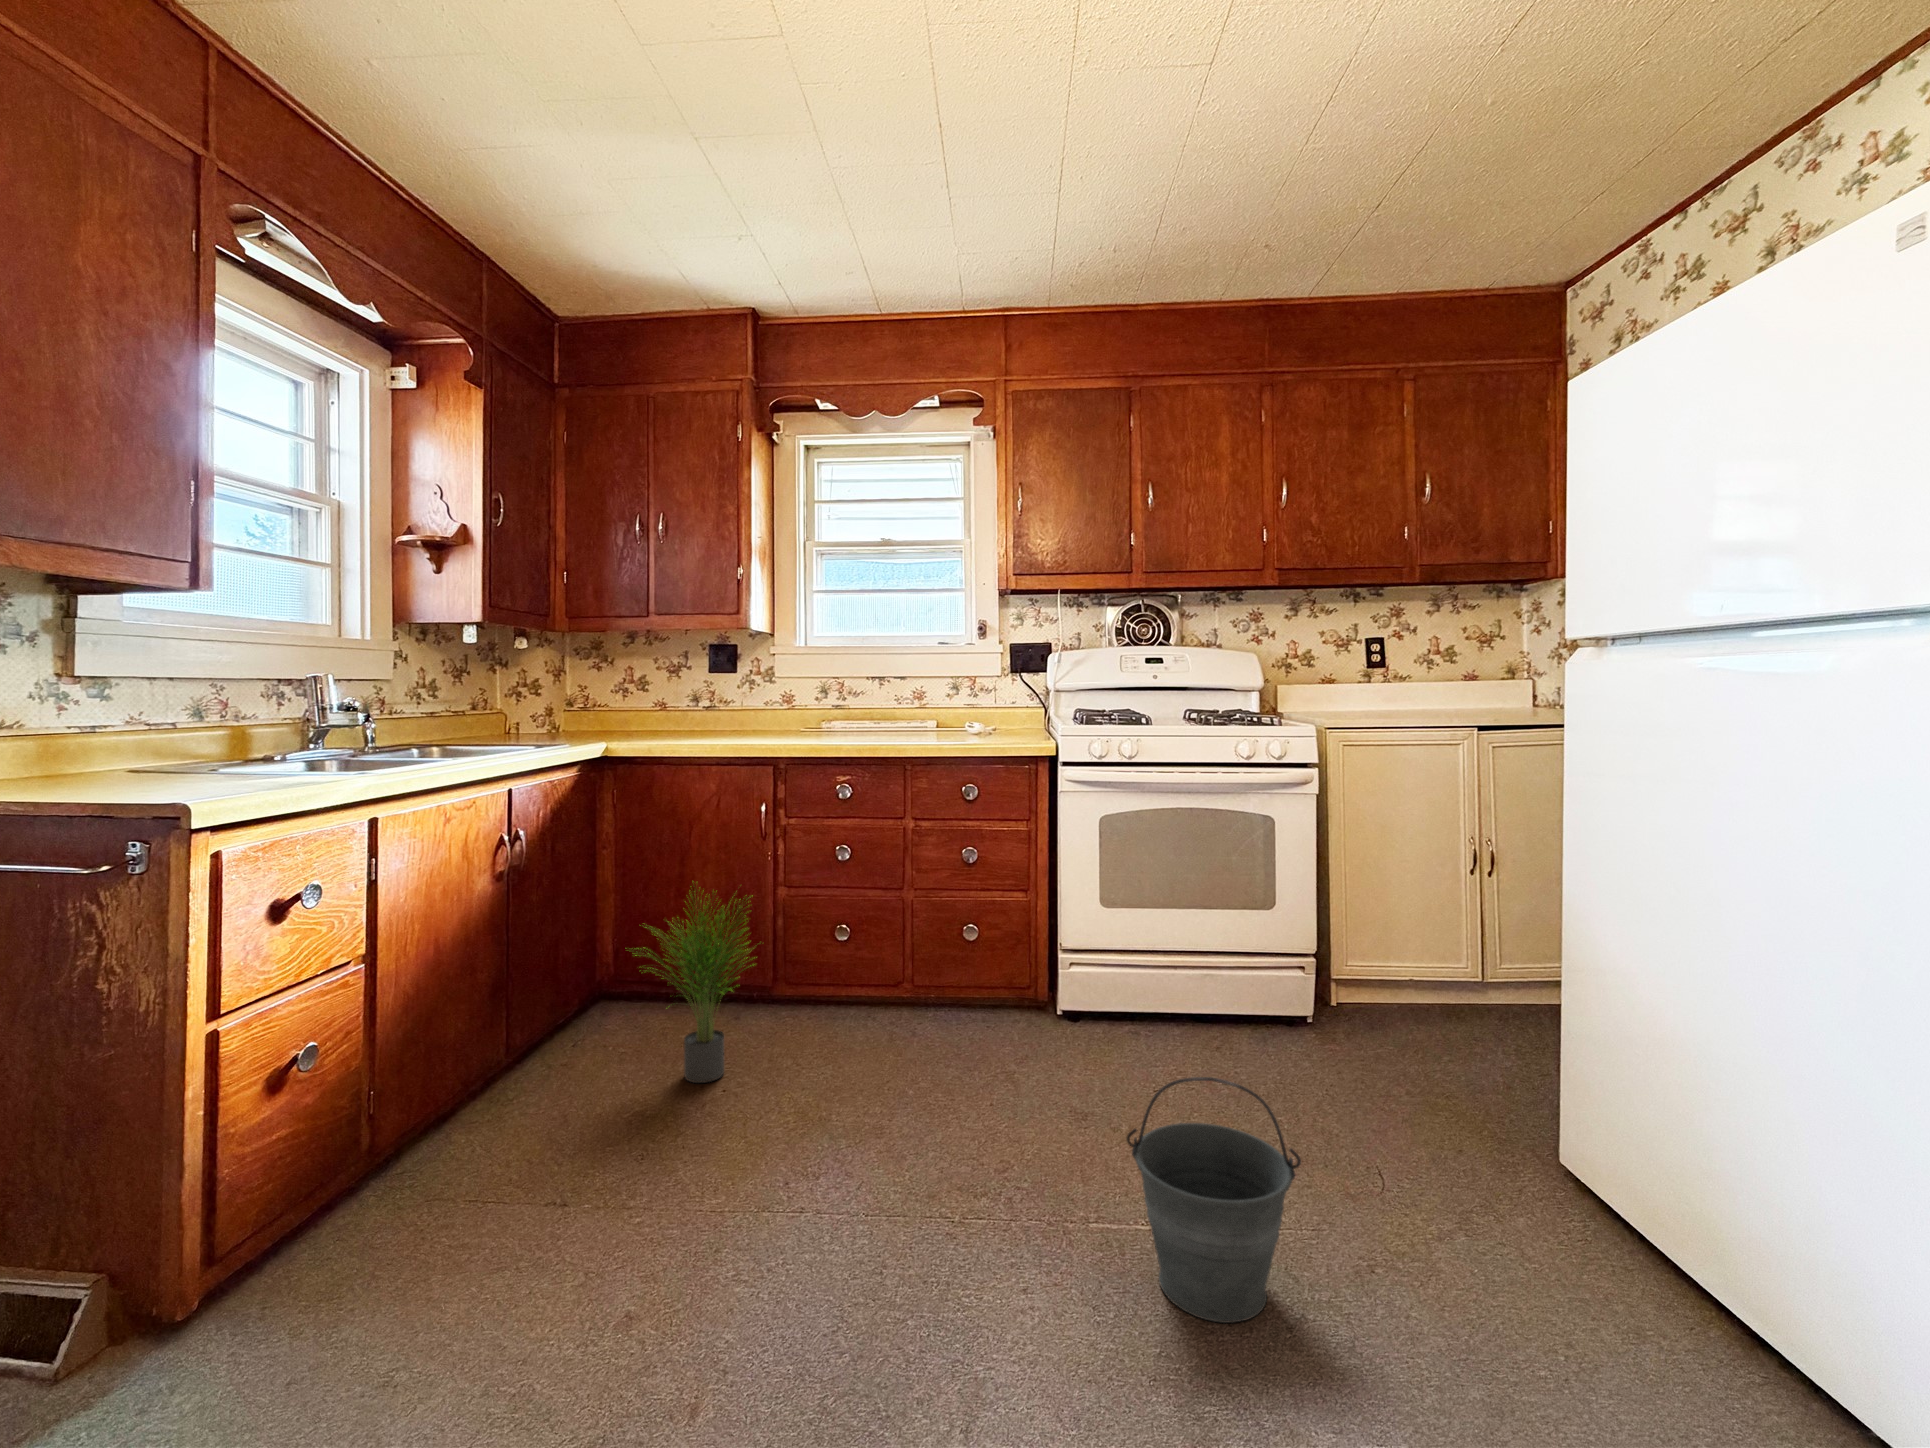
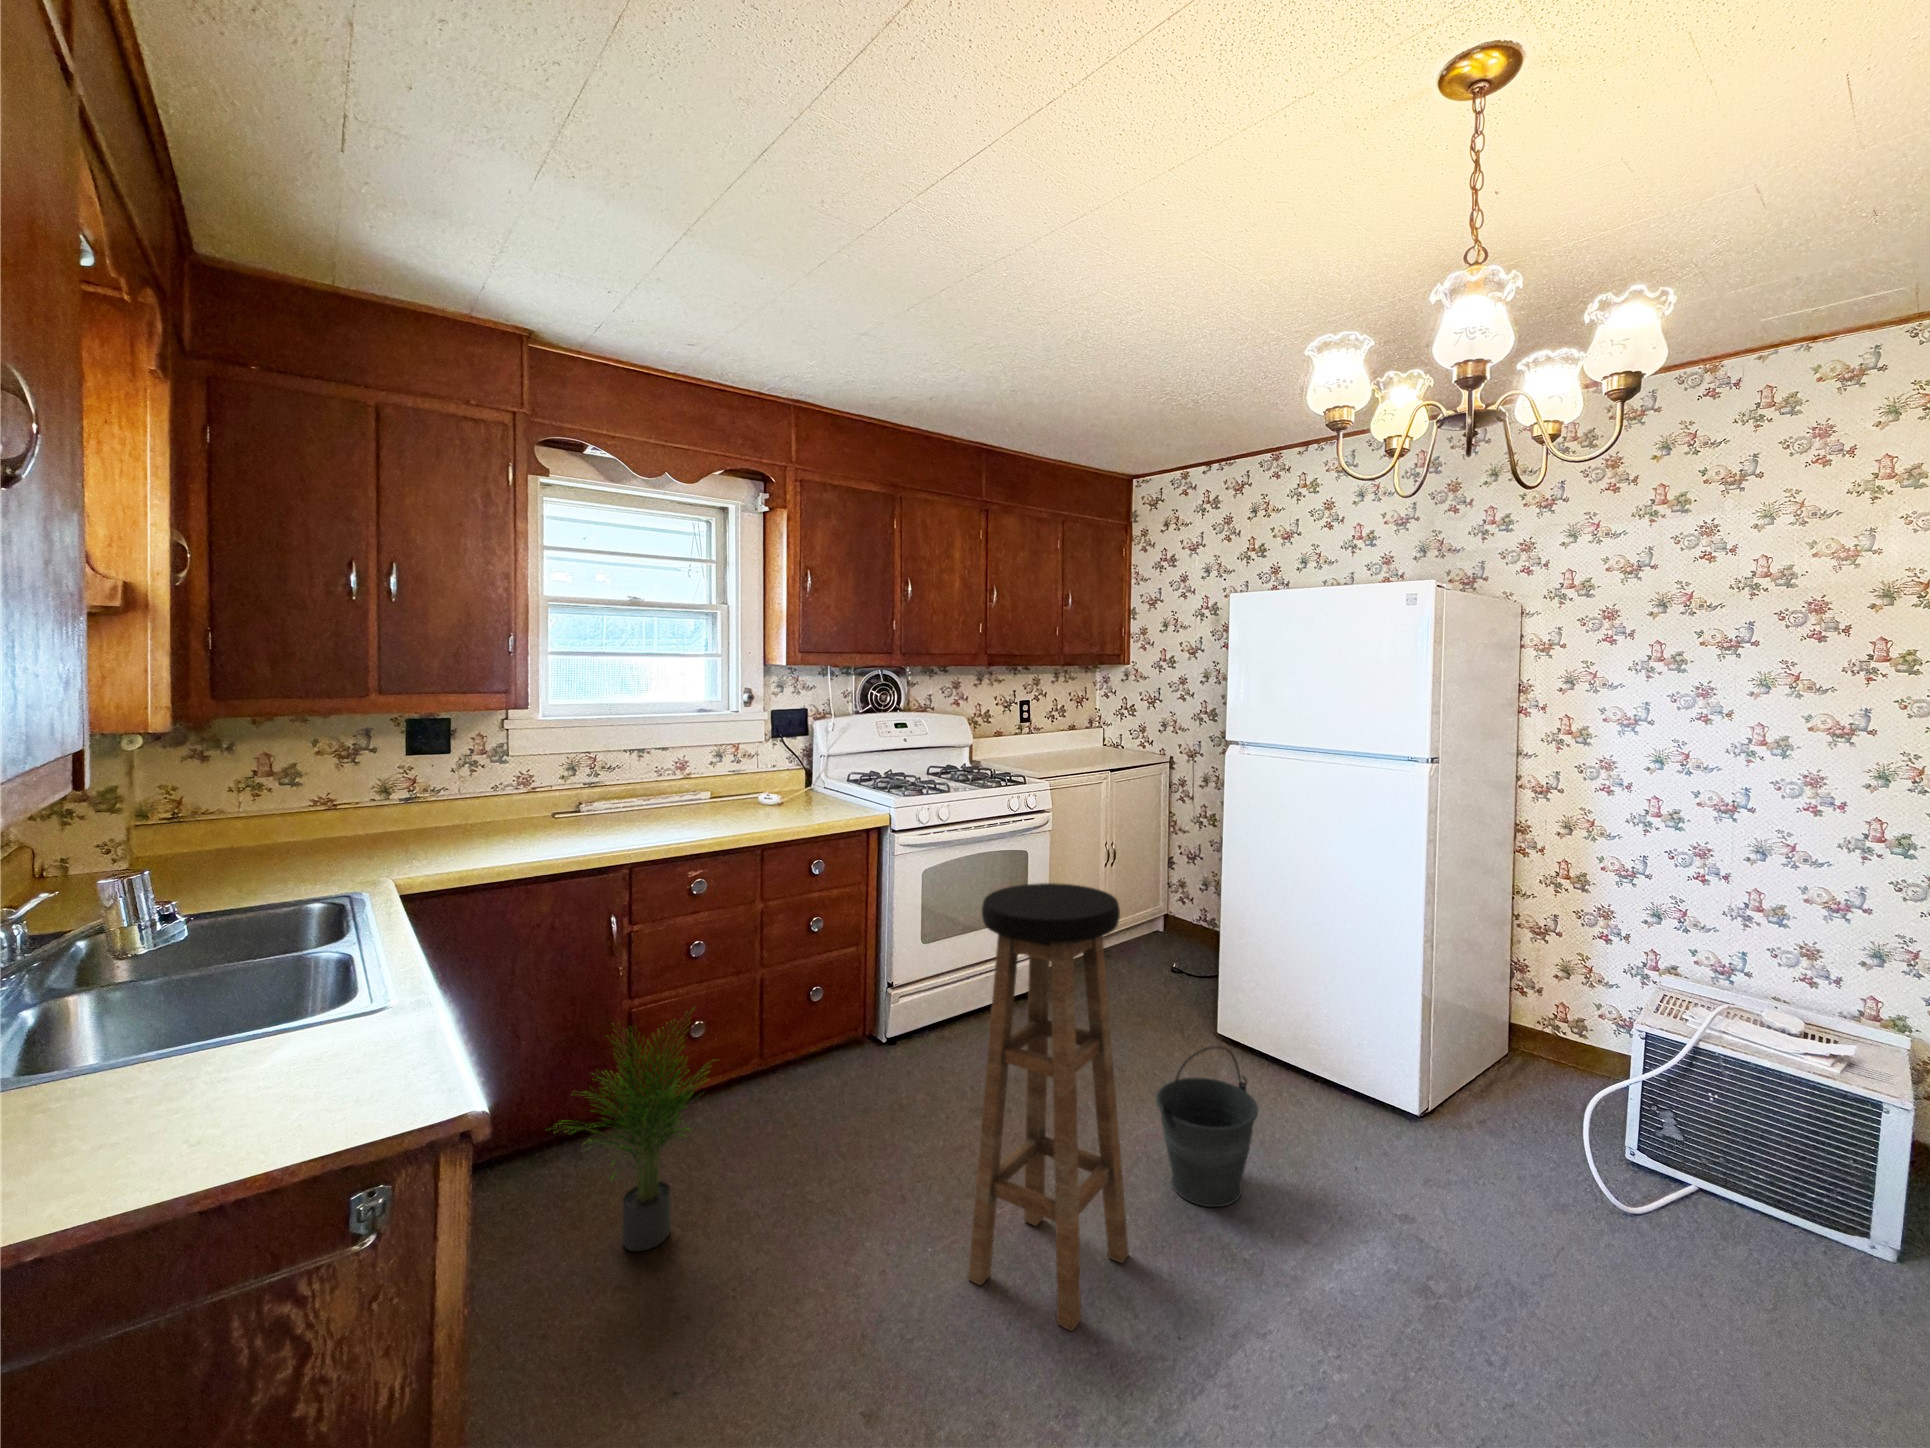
bar stool: none [836,792,1011,1312] -> present [968,883,1129,1331]

